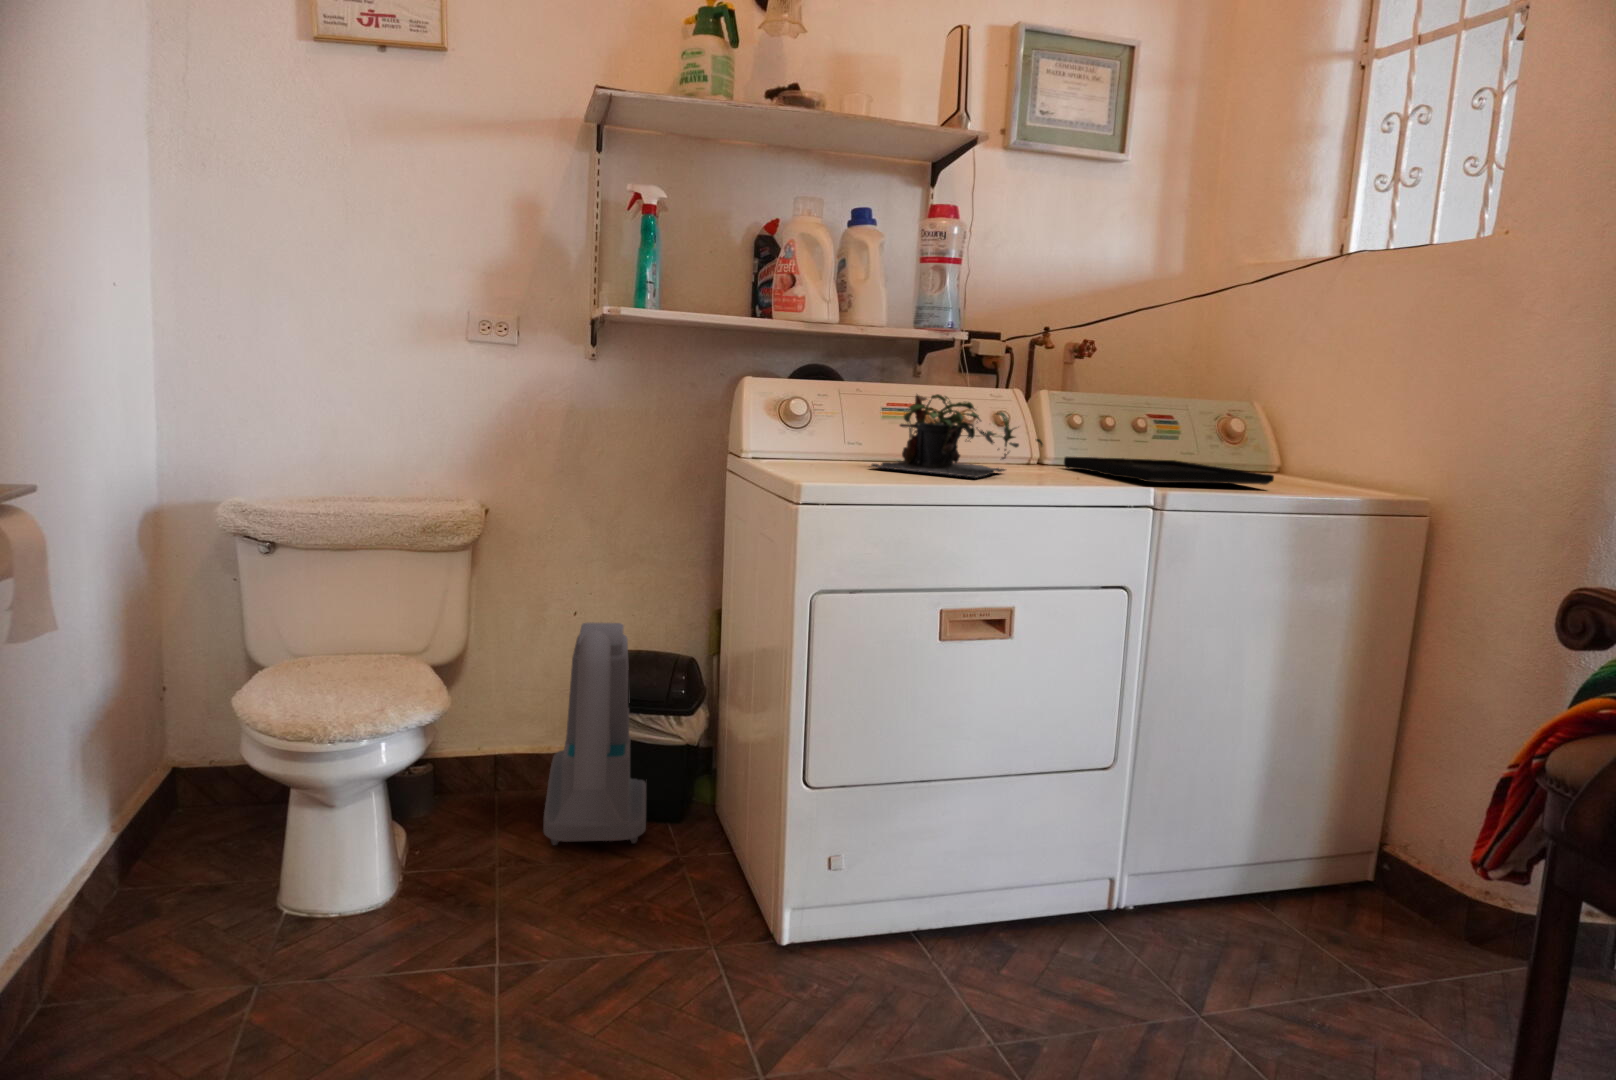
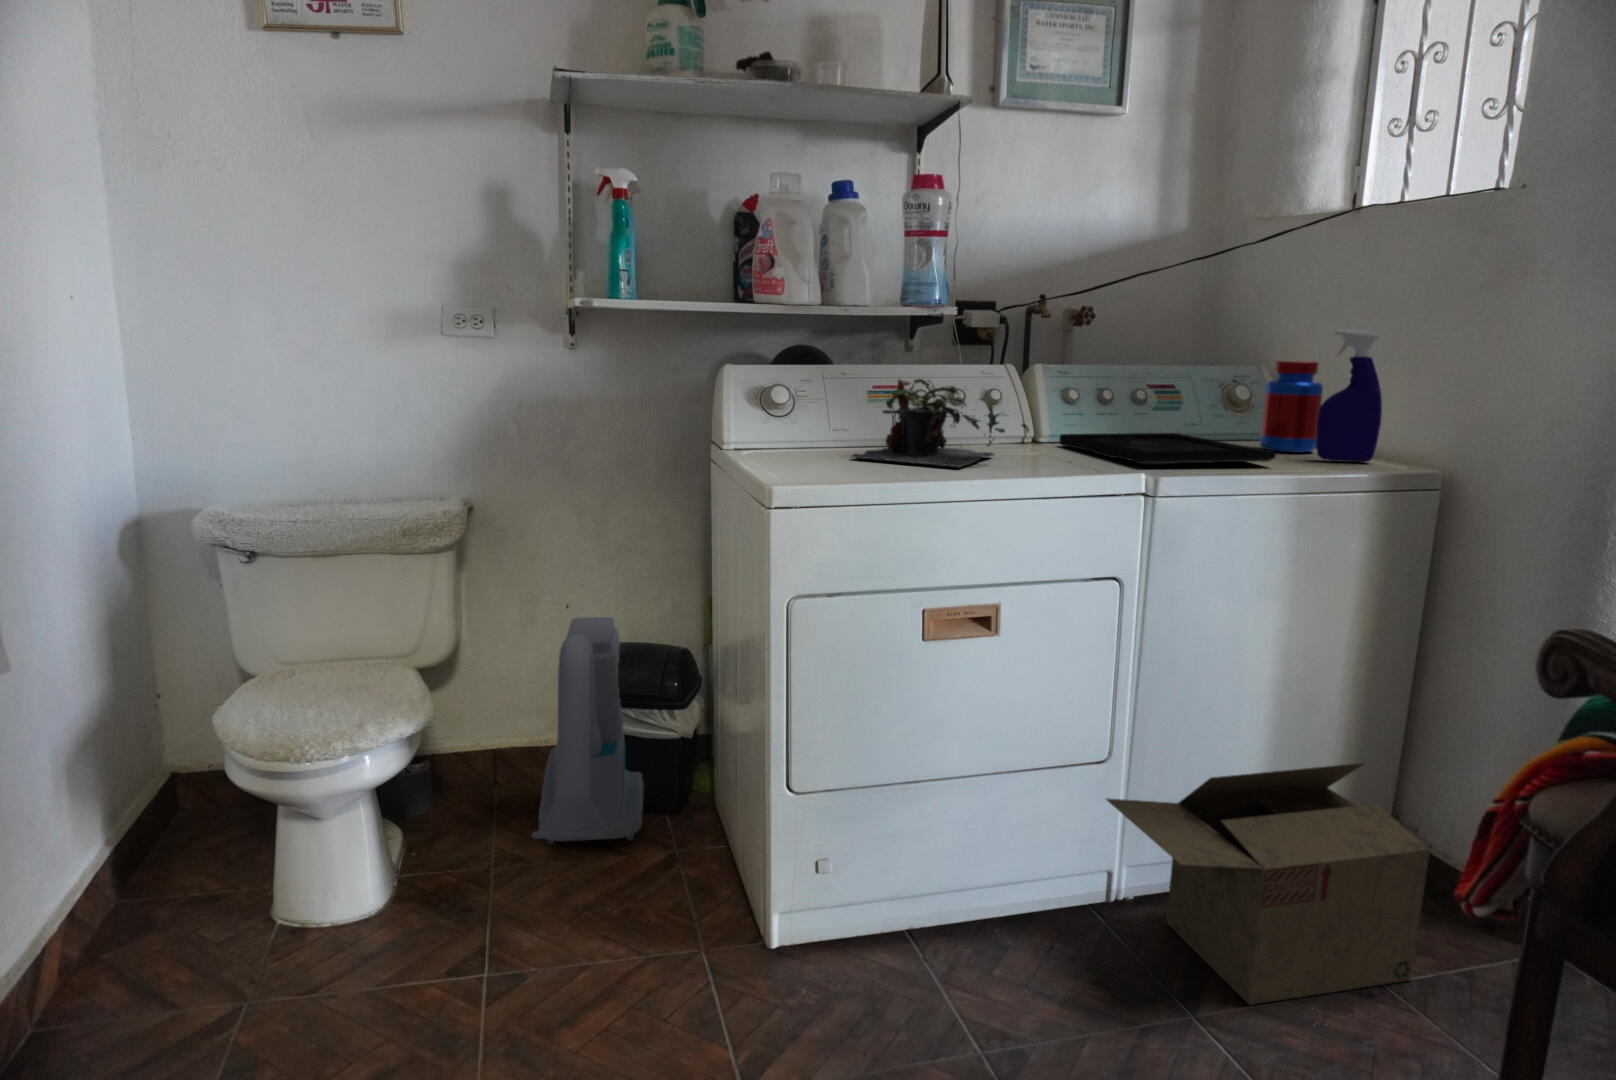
spray bottle: none [1309,363,1372,490] -> present [1316,329,1382,462]
jar: none [1254,394,1314,481] -> present [1260,360,1323,453]
cardboard box: none [1110,775,1423,1007] -> present [1106,763,1430,1005]

